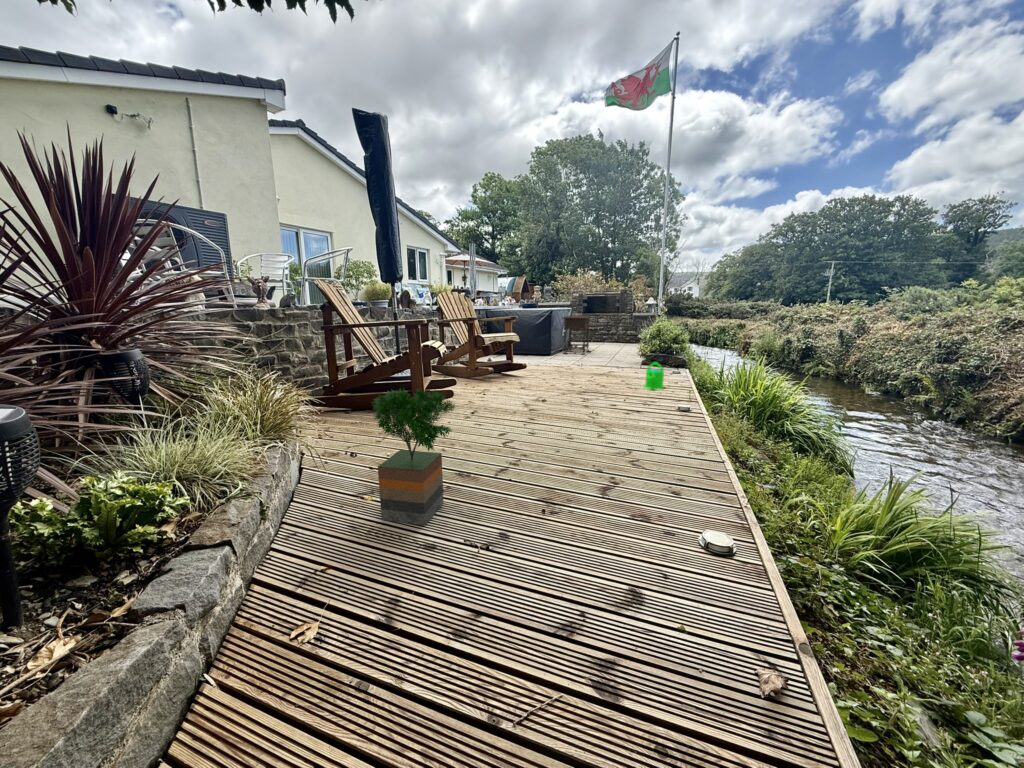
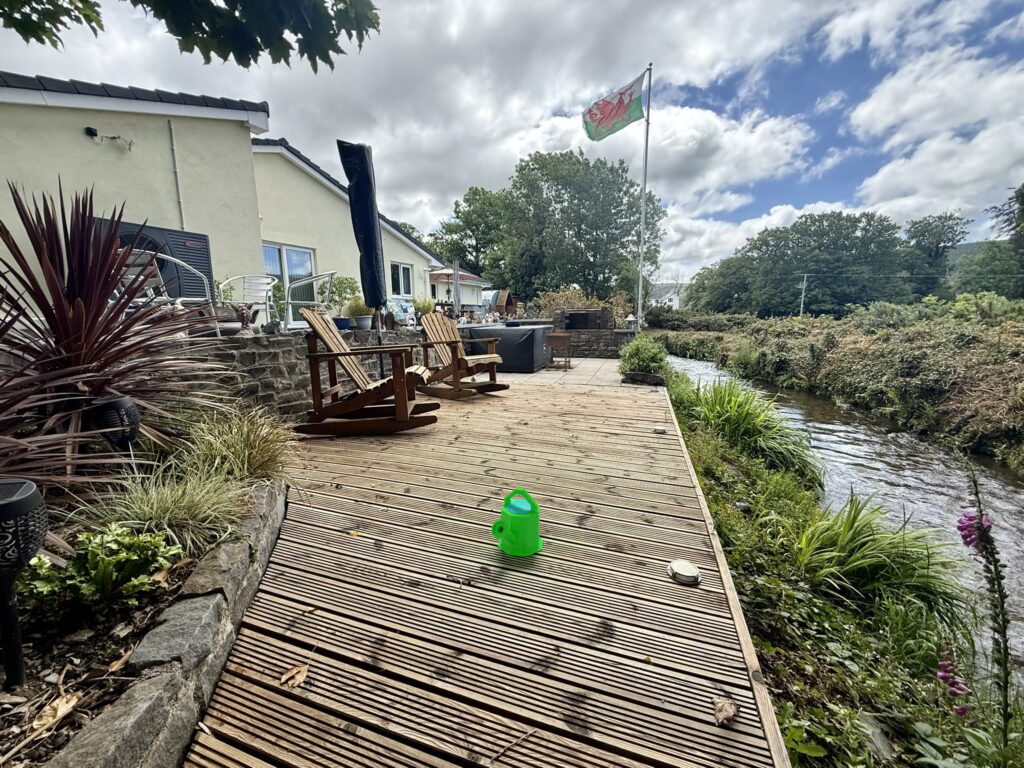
watering can: present [645,362,664,389] -> present [491,487,543,556]
potted tree: present [372,388,455,525] -> none [356,428,439,561]

